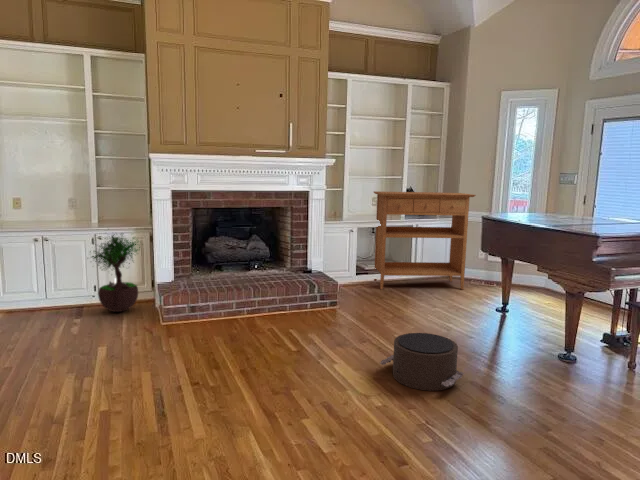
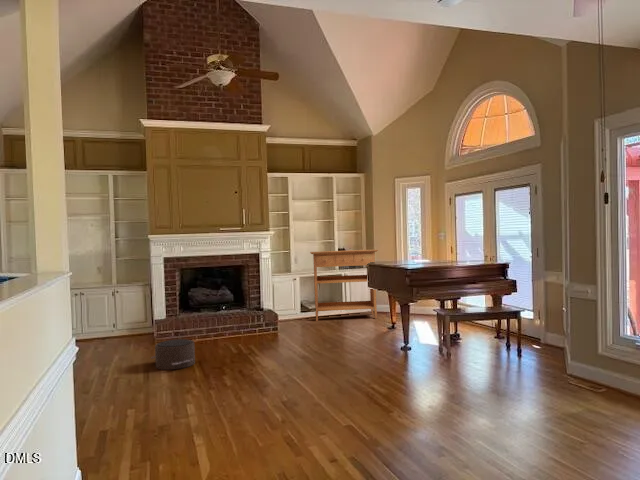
potted tree: present [92,234,140,312] -> none [109,283,145,340]
pouf: present [380,333,464,391] -> present [152,339,195,370]

